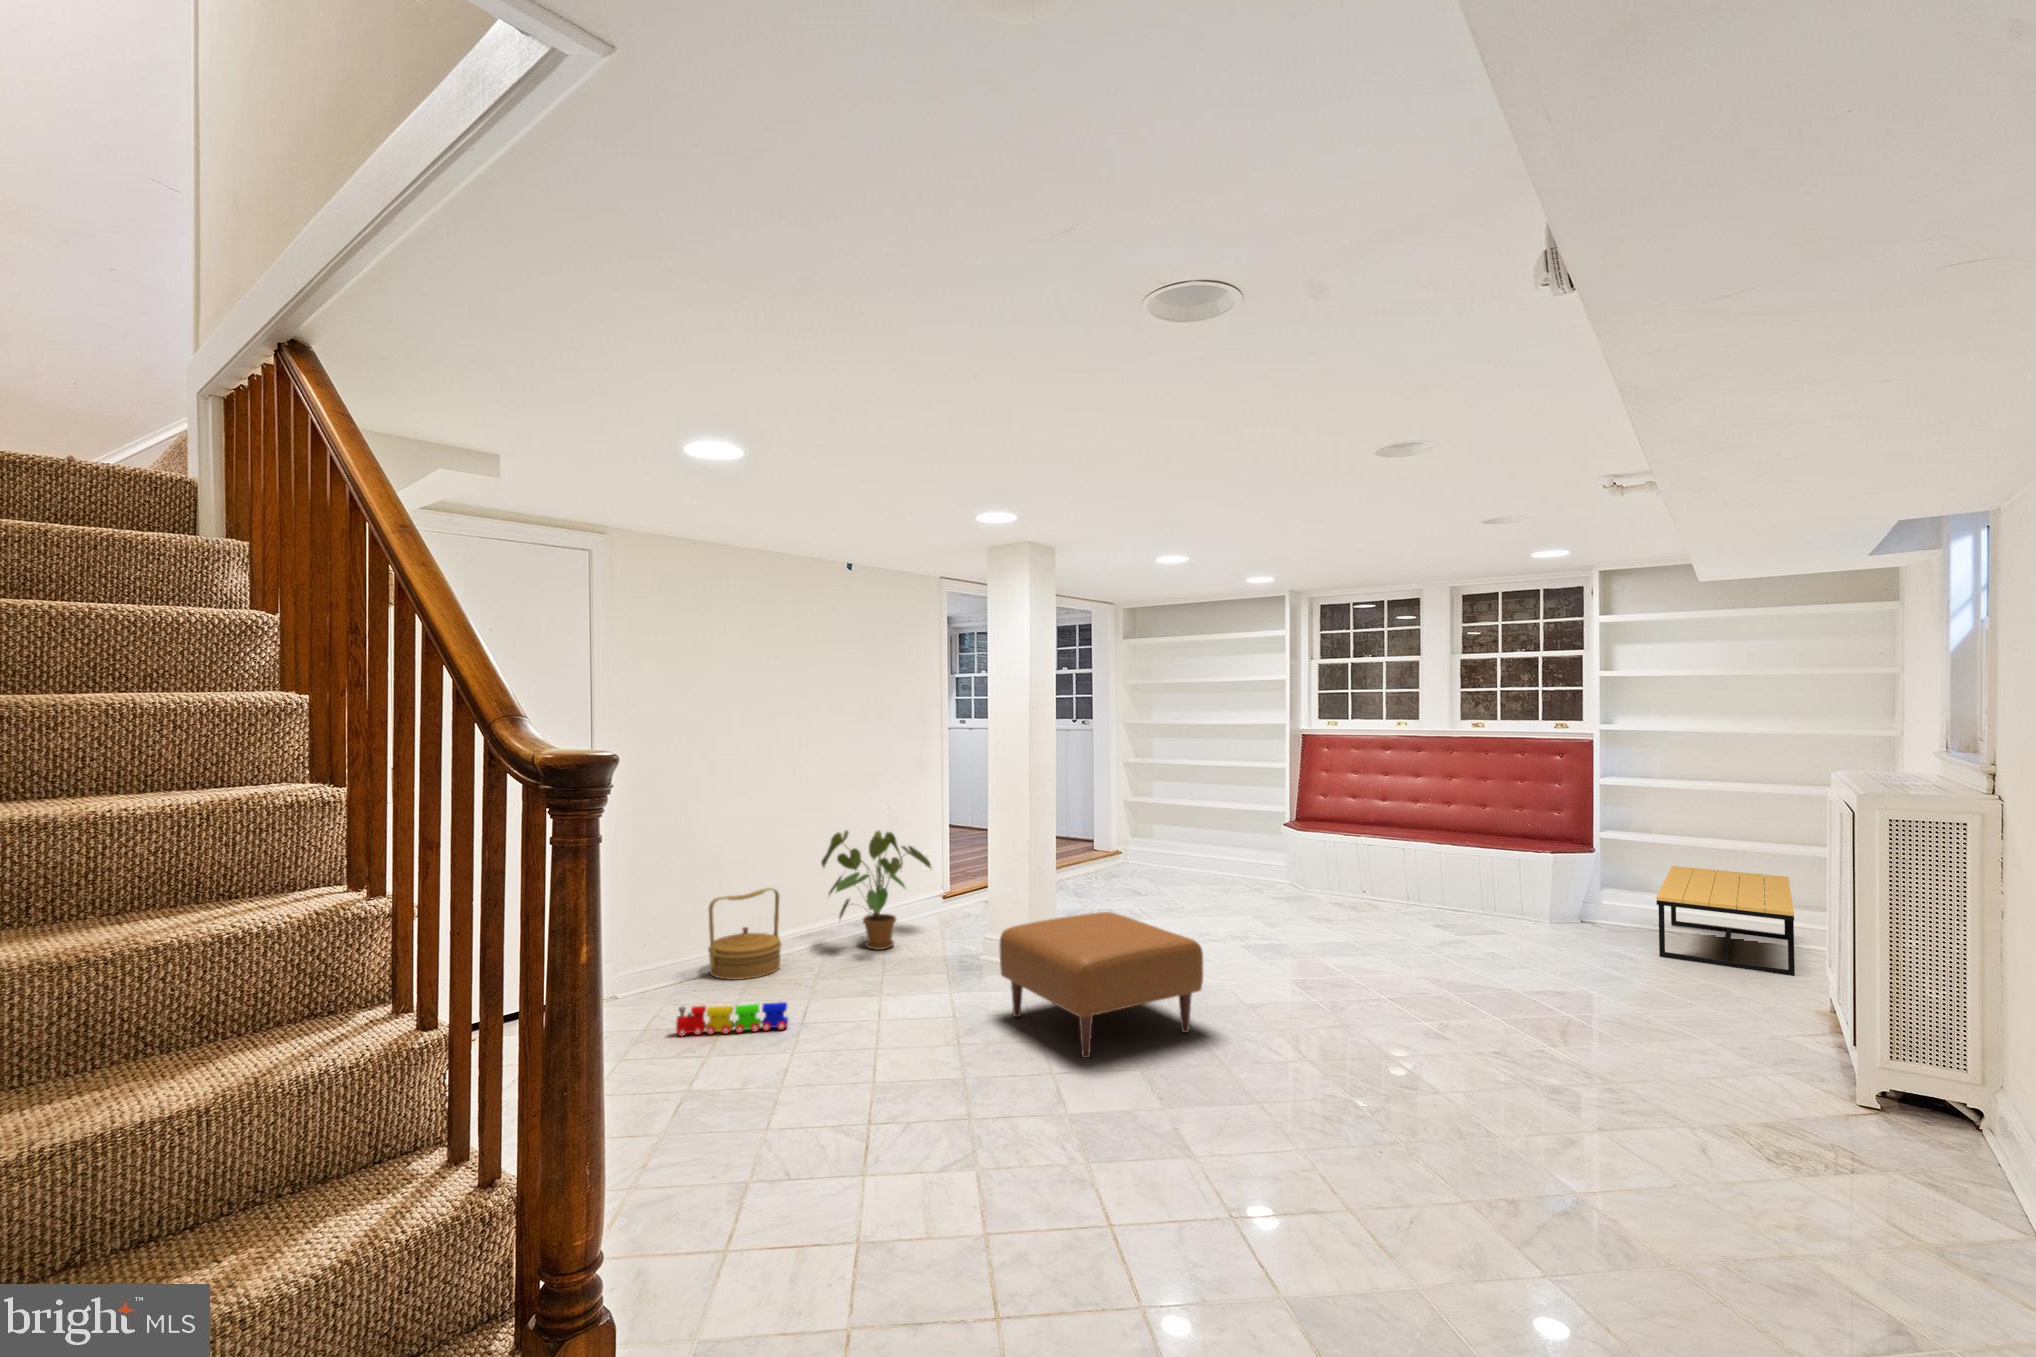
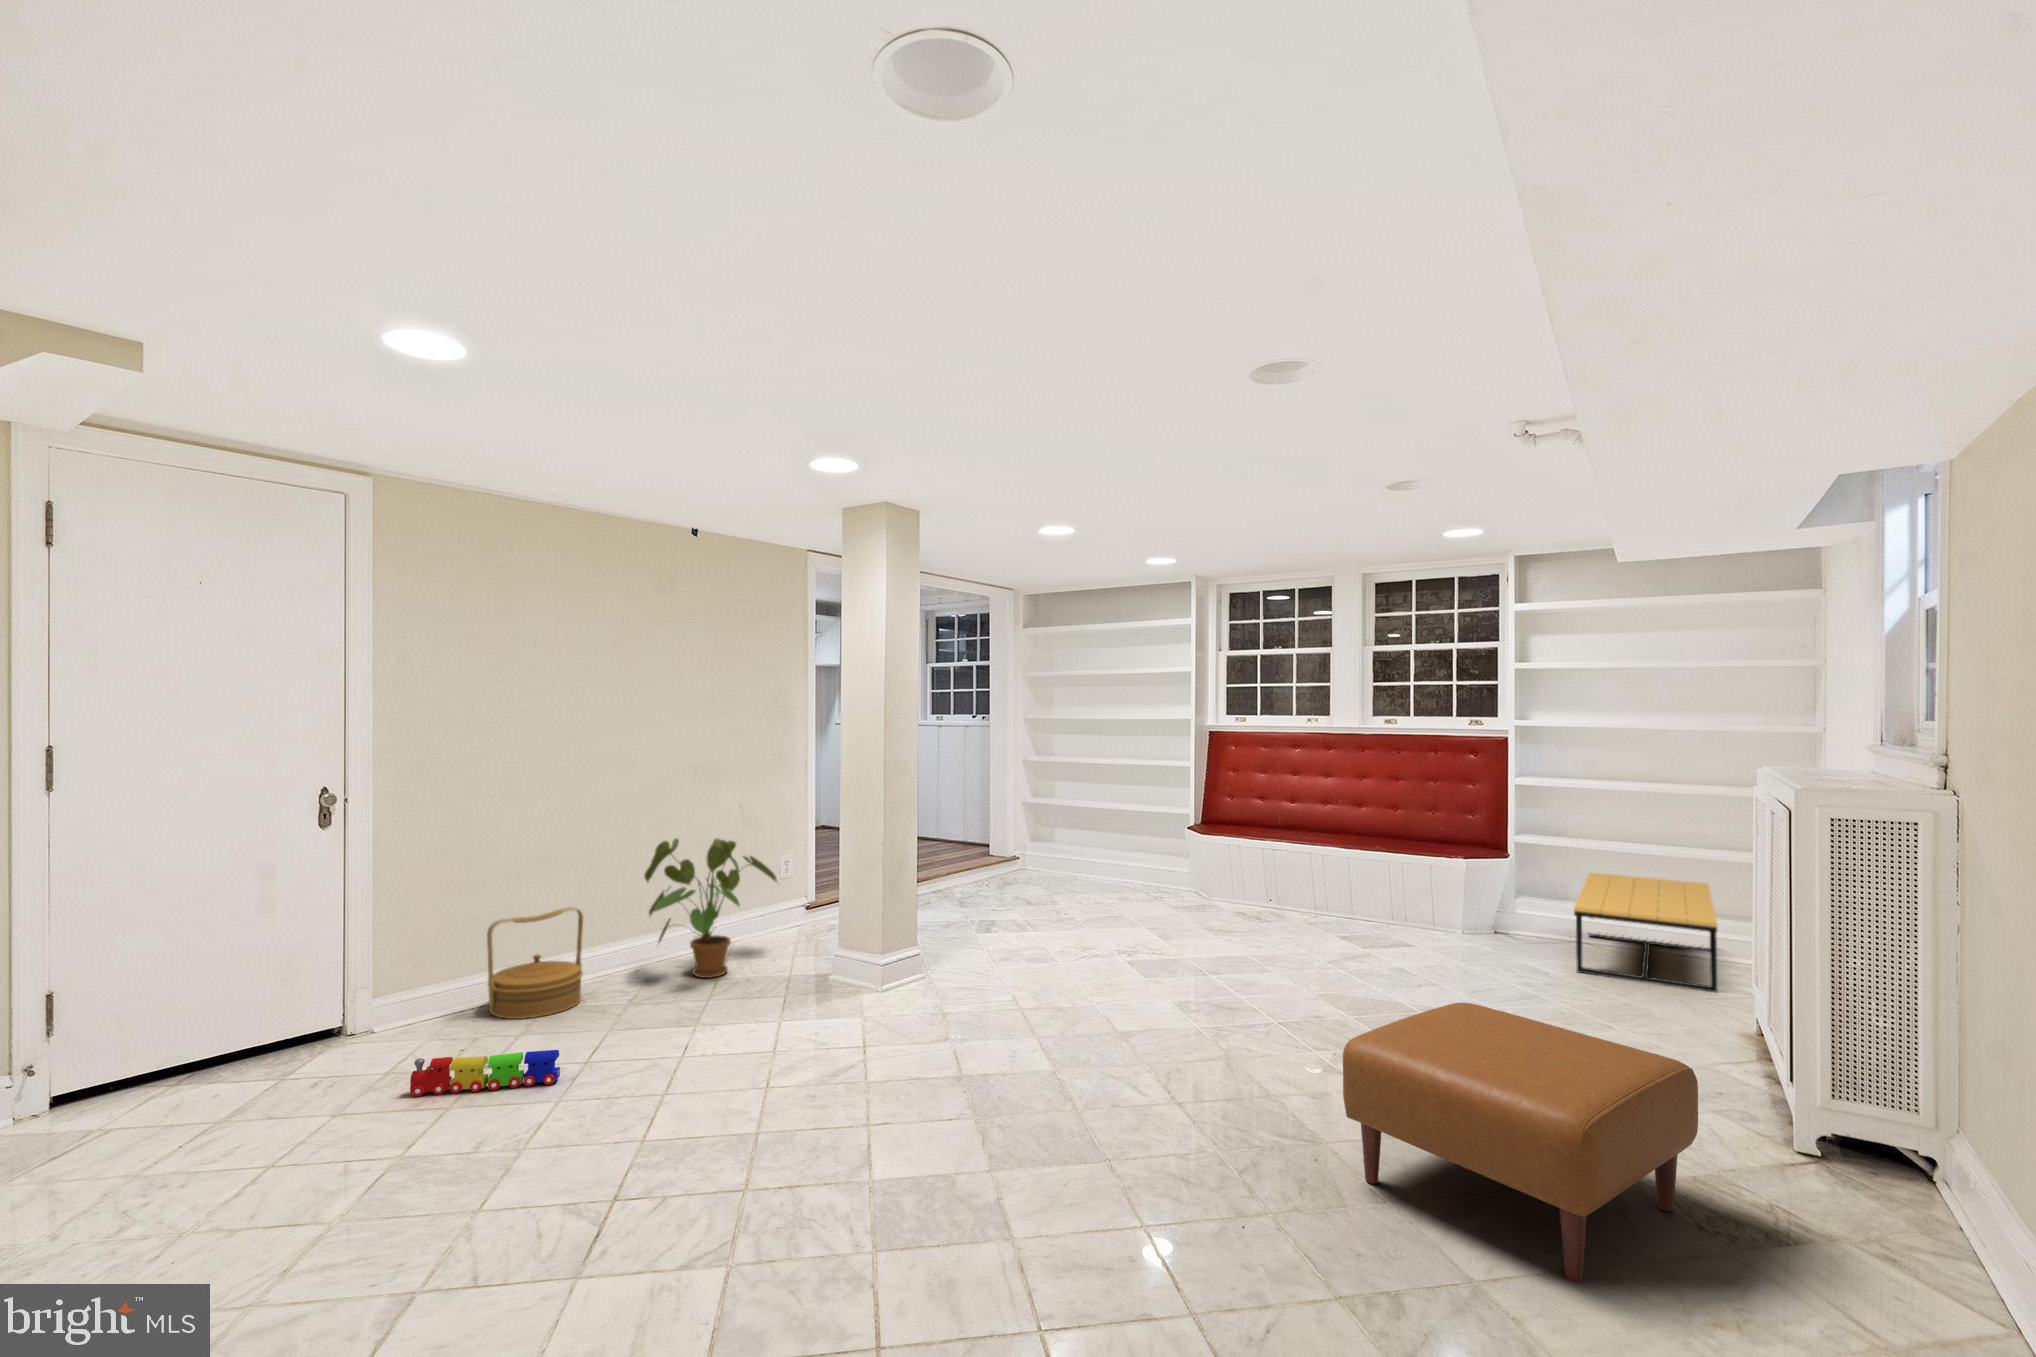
ottoman: present [1000,912,1203,1058] -> present [1343,1003,1698,1282]

